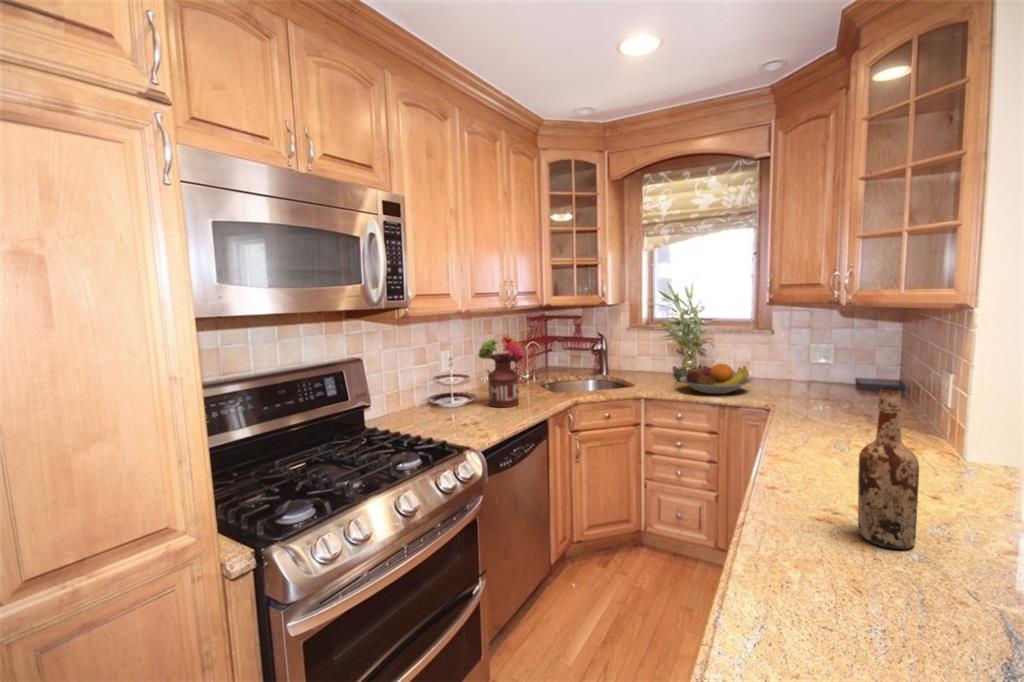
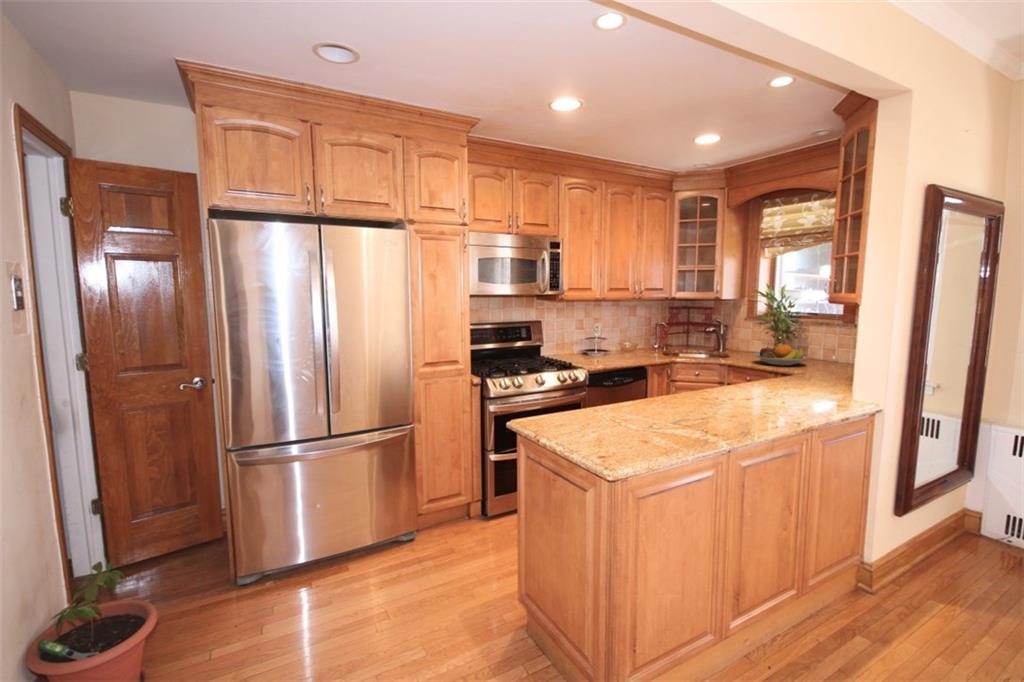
flower arrangement: present [478,336,524,407] -> none [610,315,641,358]
wine bottle: present [858,388,919,549] -> none [697,339,720,405]

